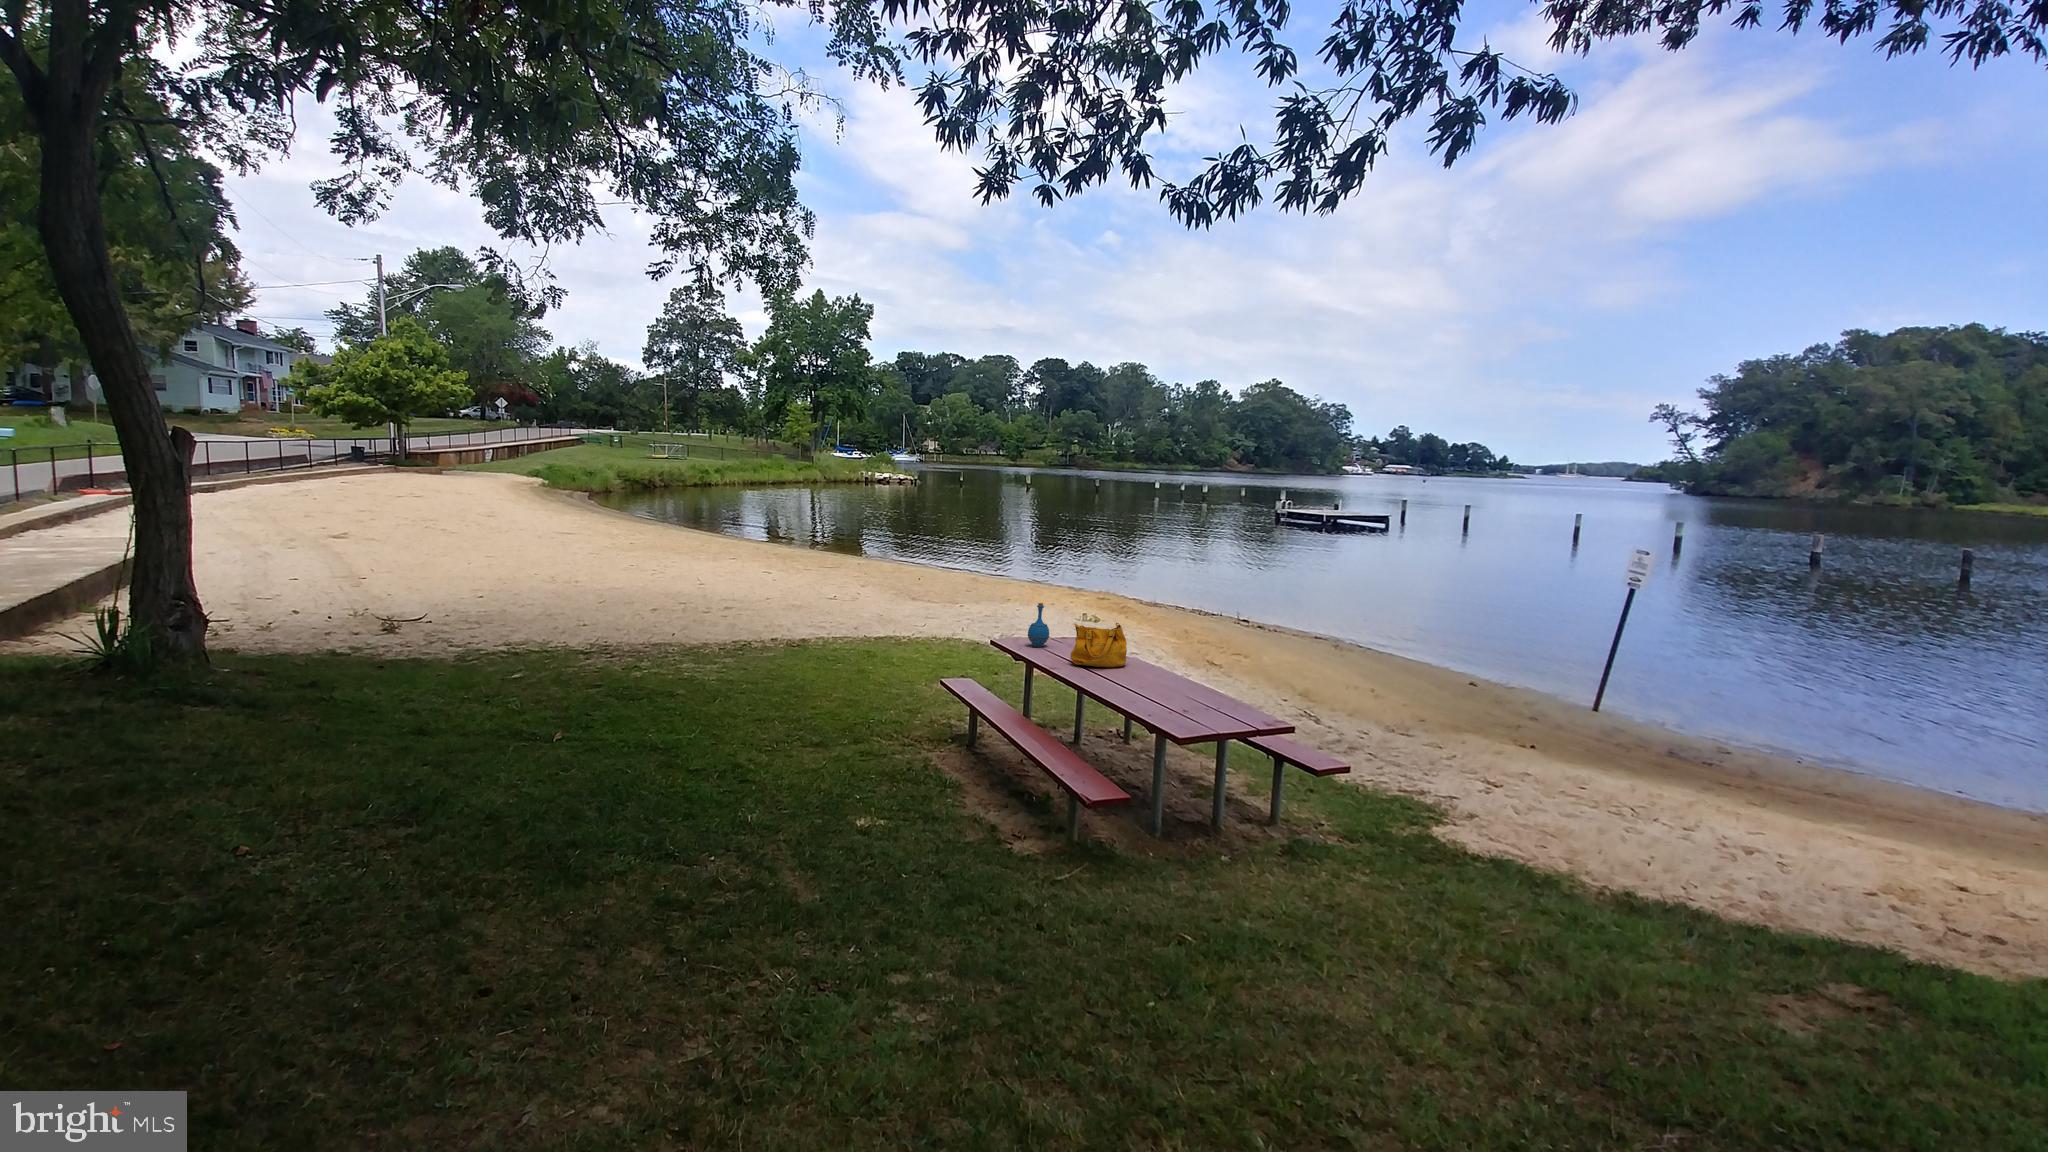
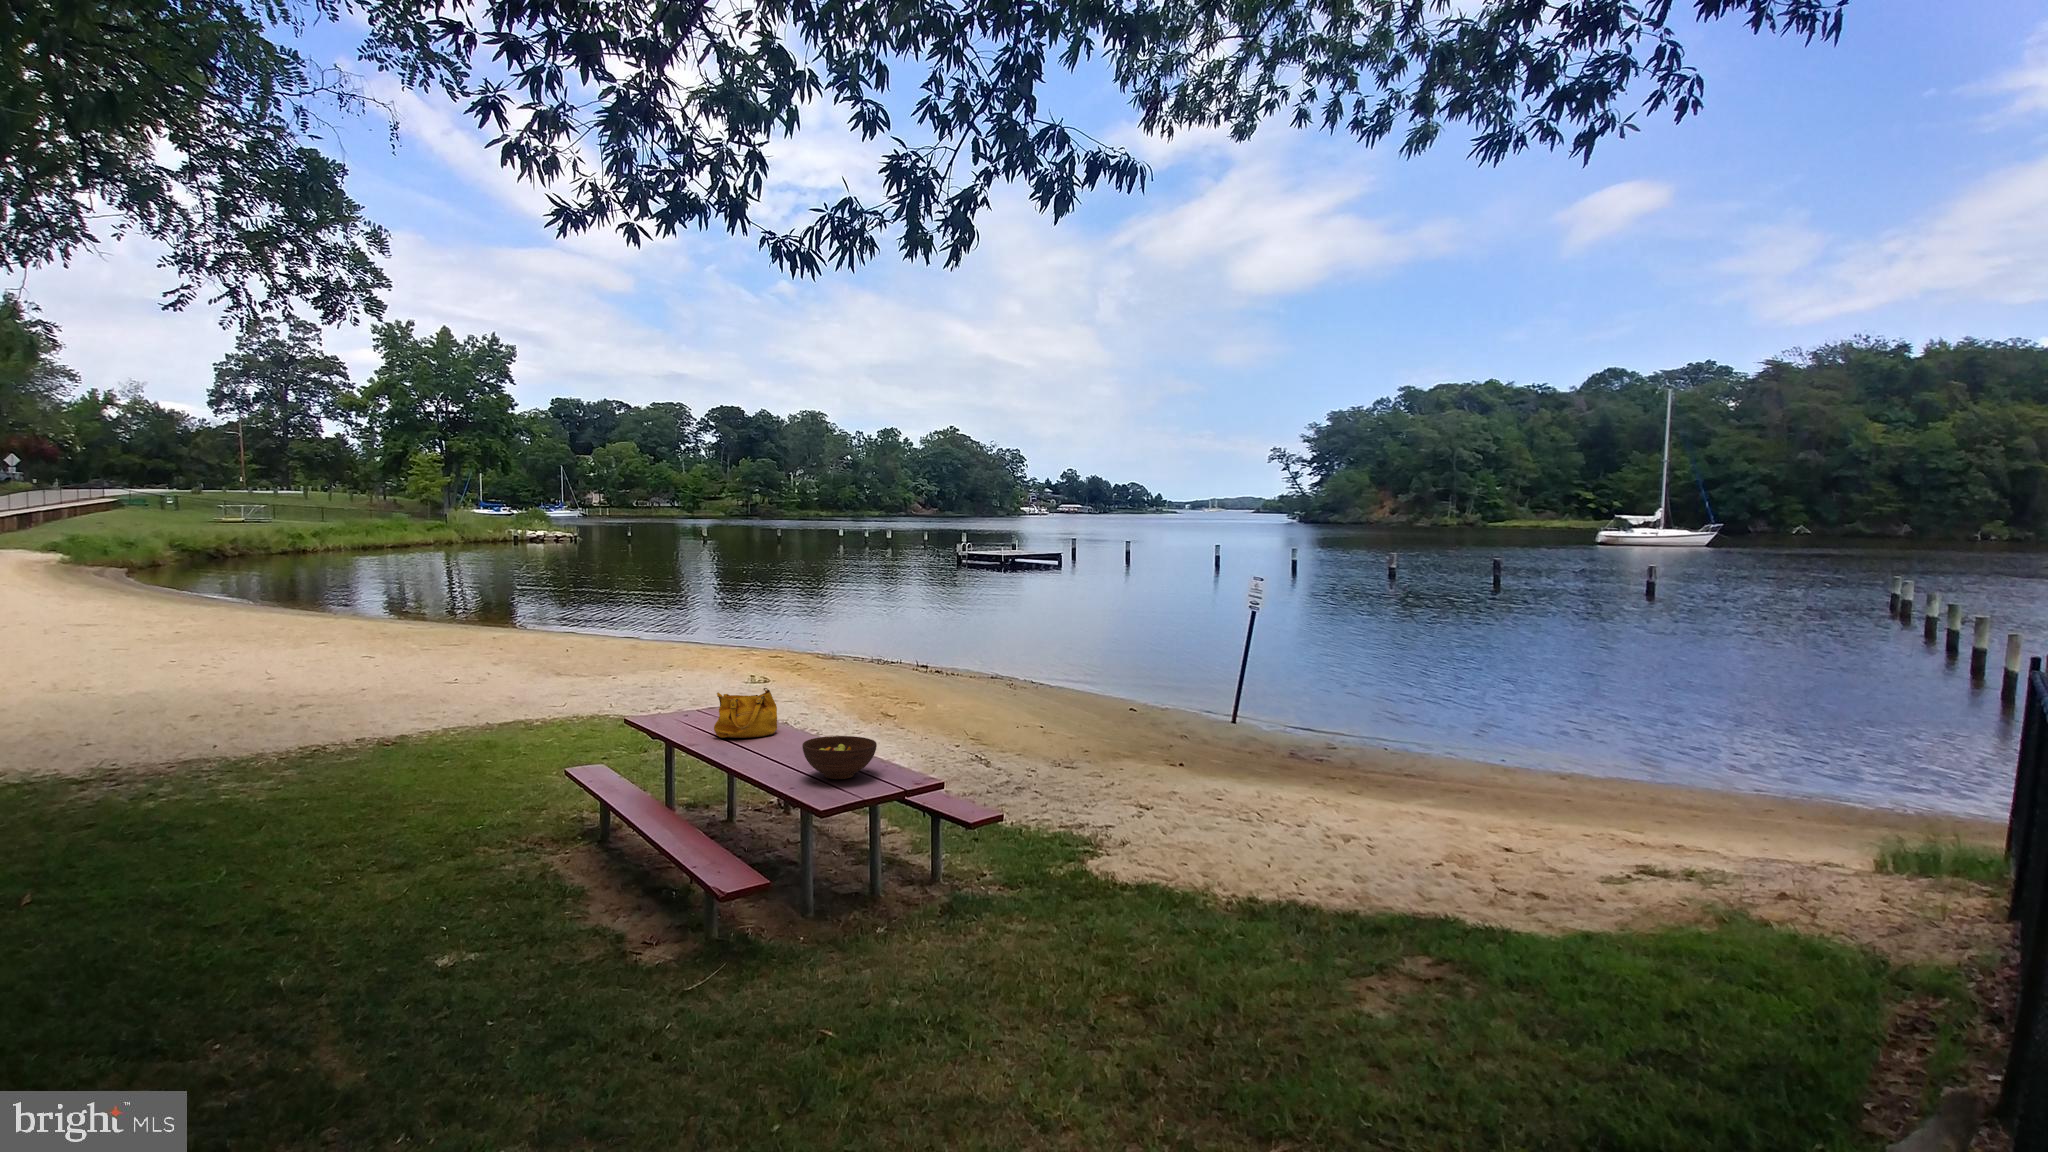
bottle: present [1028,603,1049,647] -> none [668,672,694,720]
fruit bowl: none [1158,671,1228,712] -> present [802,736,877,779]

